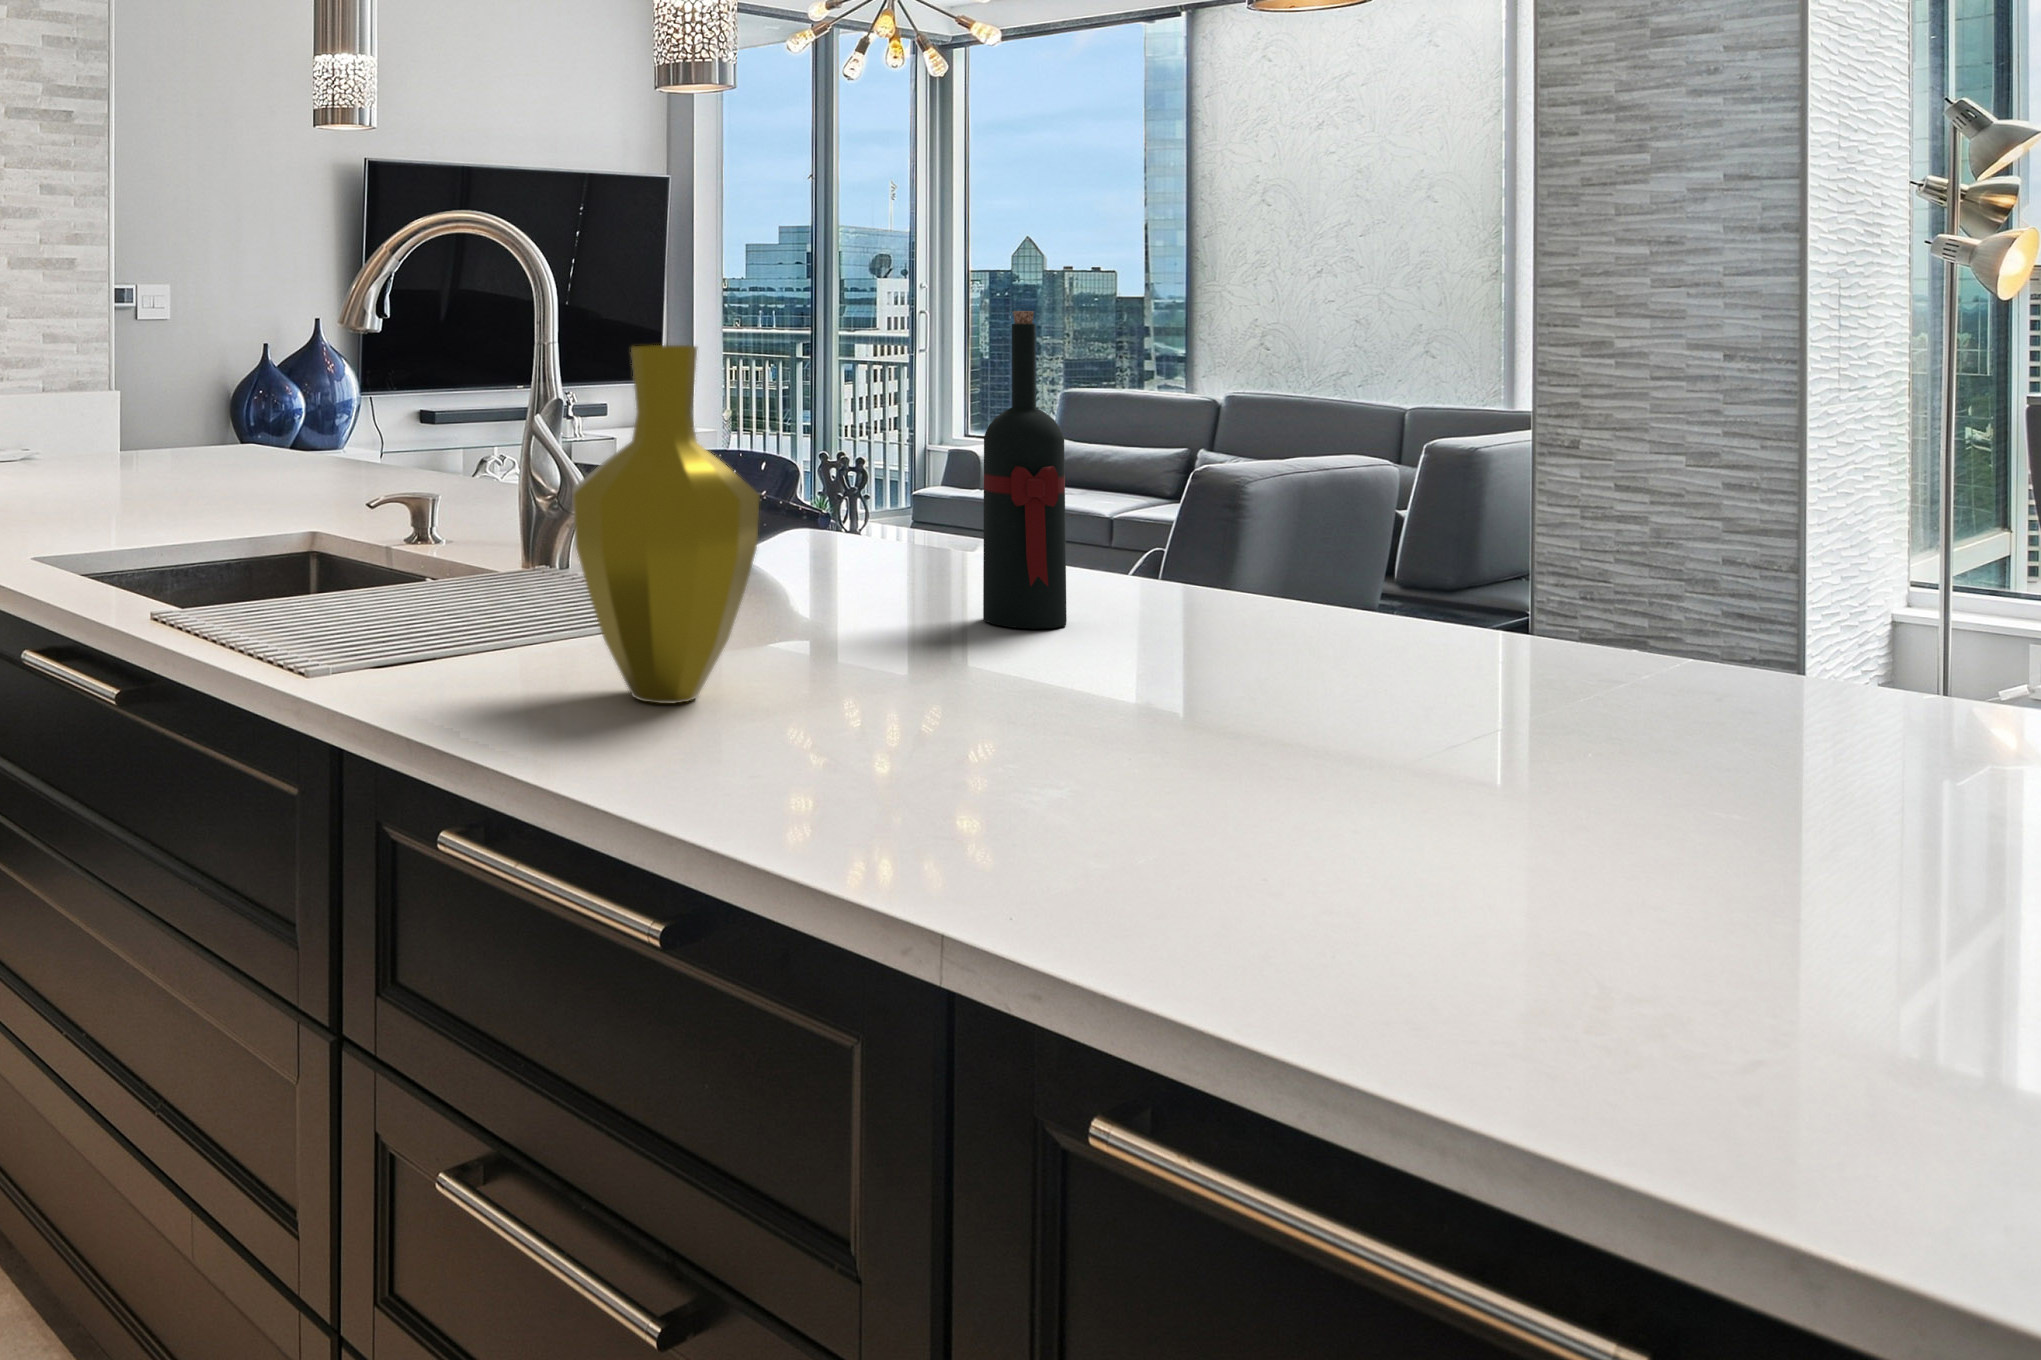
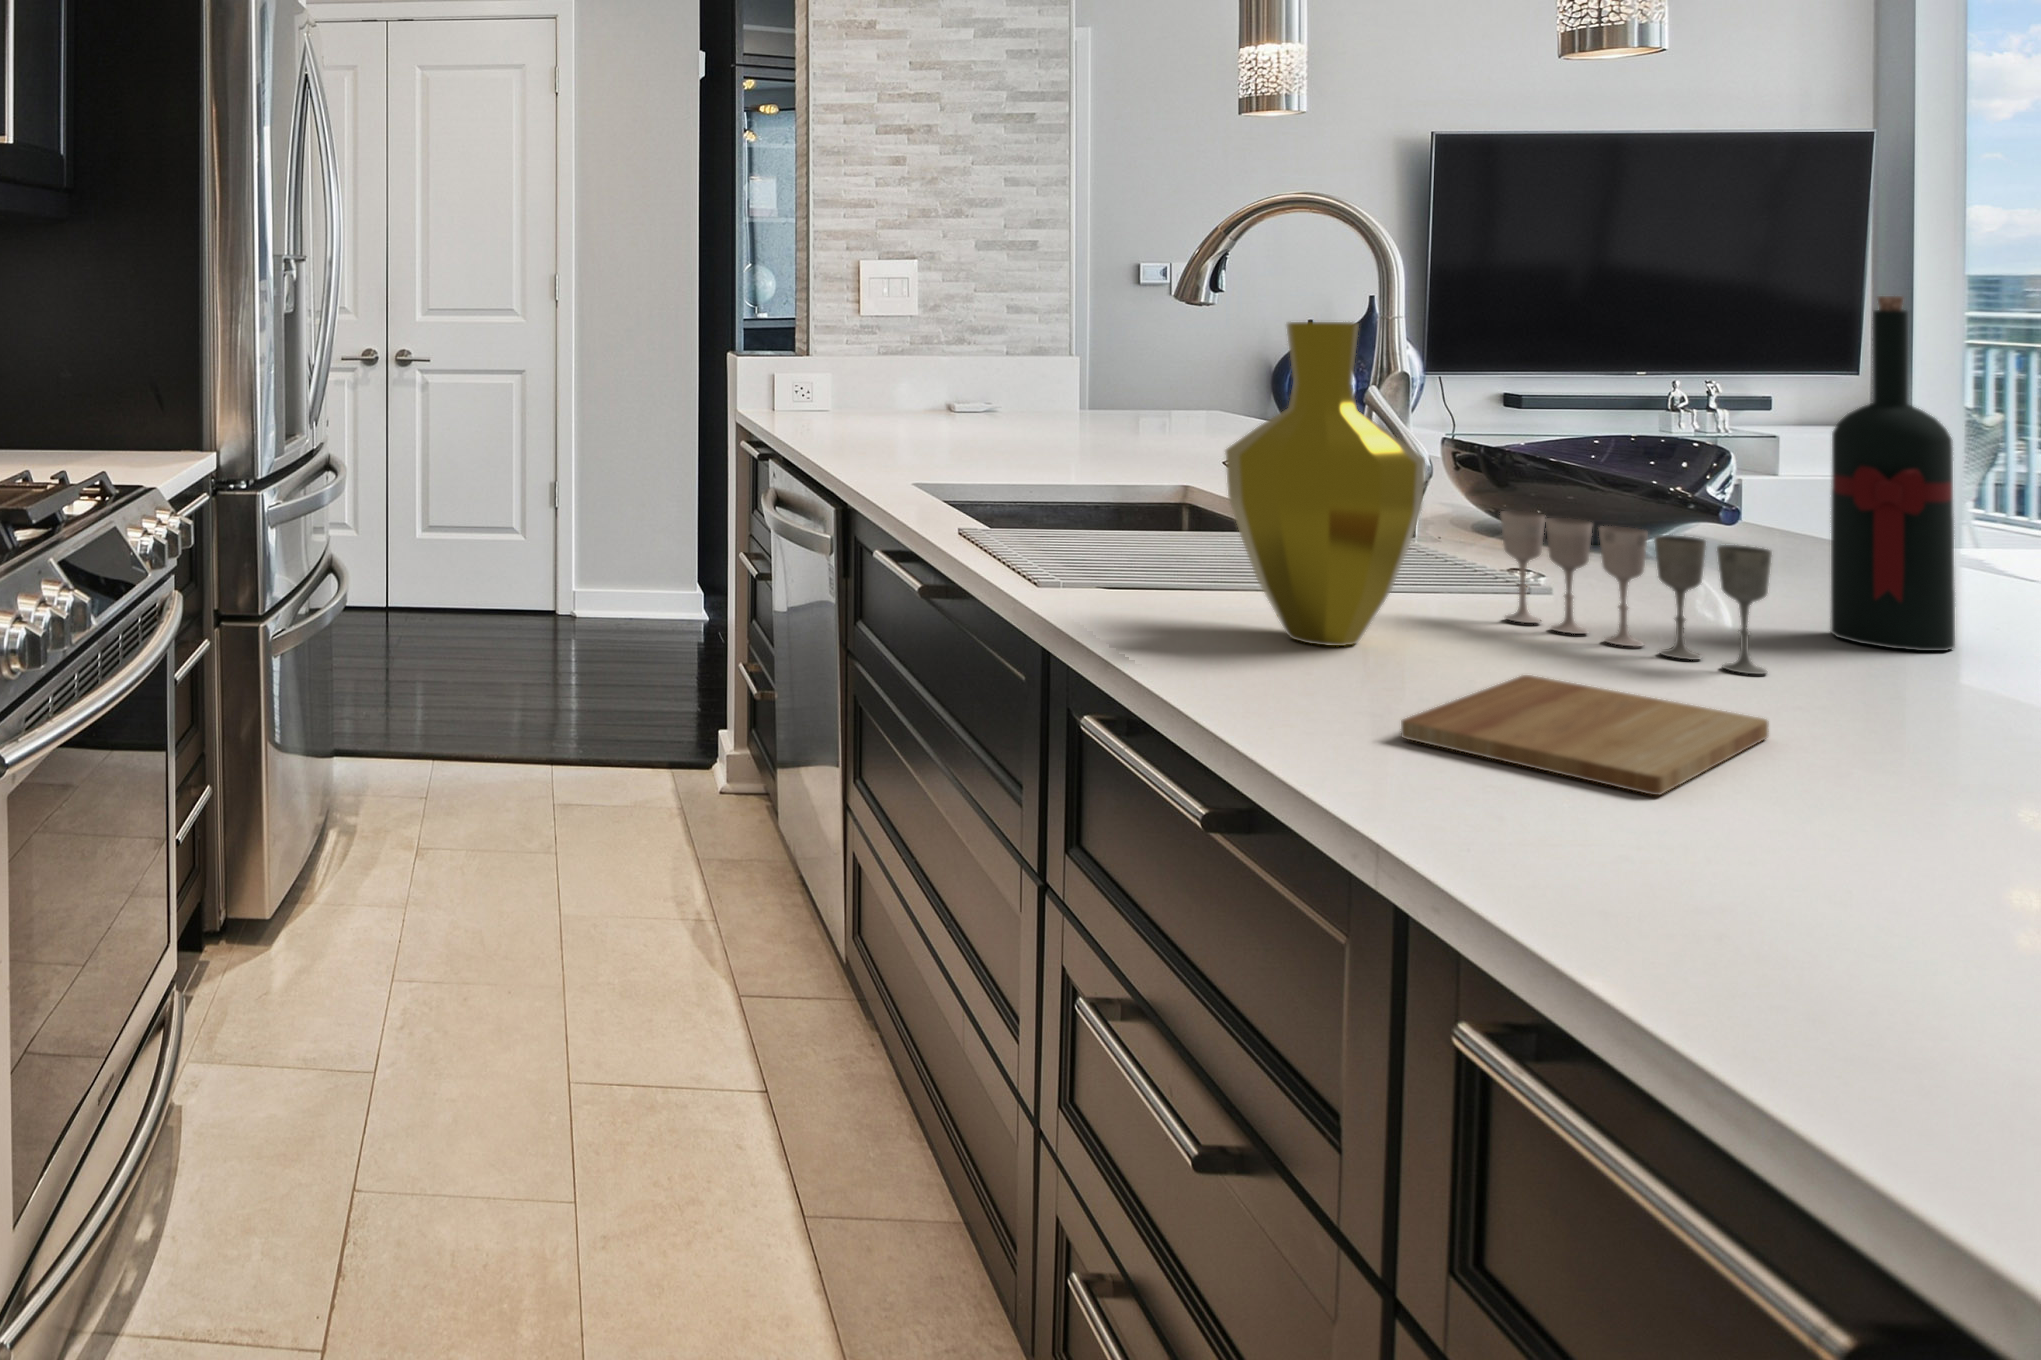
wine glass: none [763,533,1006,672] -> present [1500,511,1772,675]
cutting board: none [872,707,1120,823] -> present [1401,675,1769,795]

